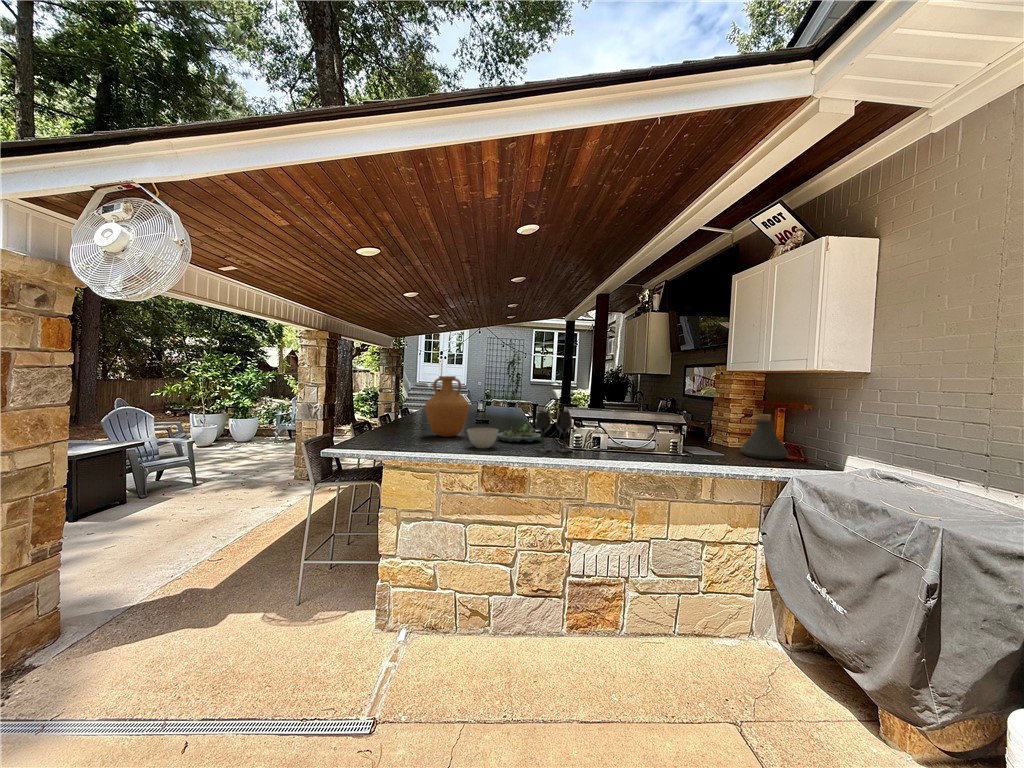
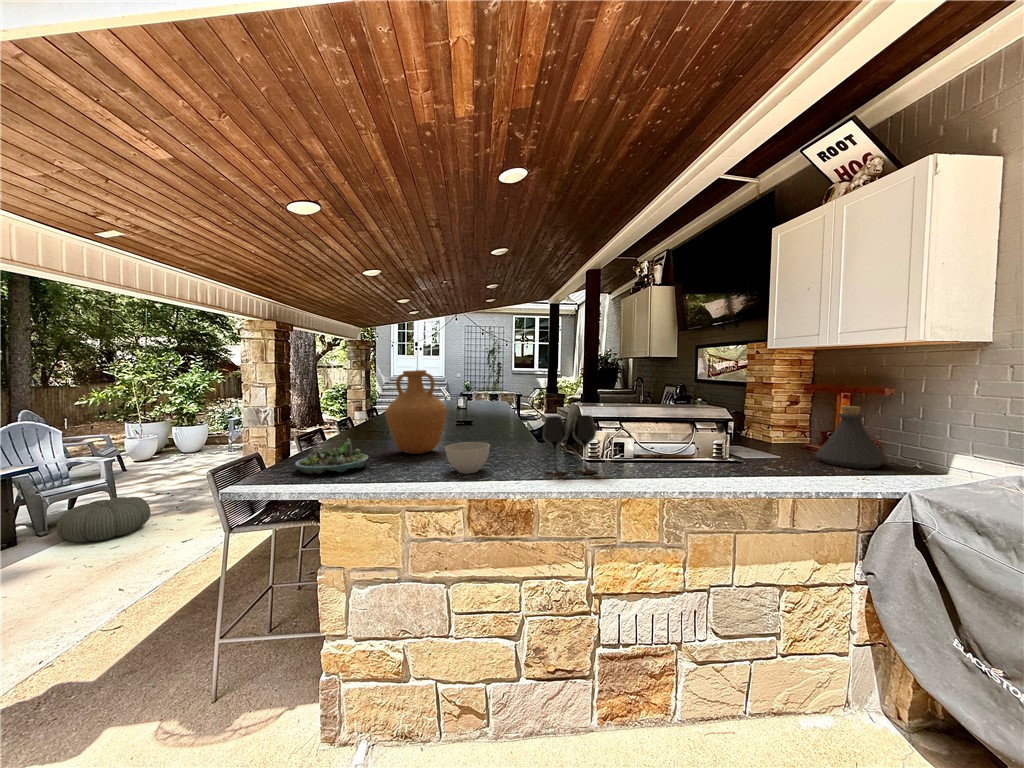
succulent planter: present [498,423,541,442] -> present [295,439,368,474]
pouf: none [157,470,226,503] -> present [56,497,151,542]

